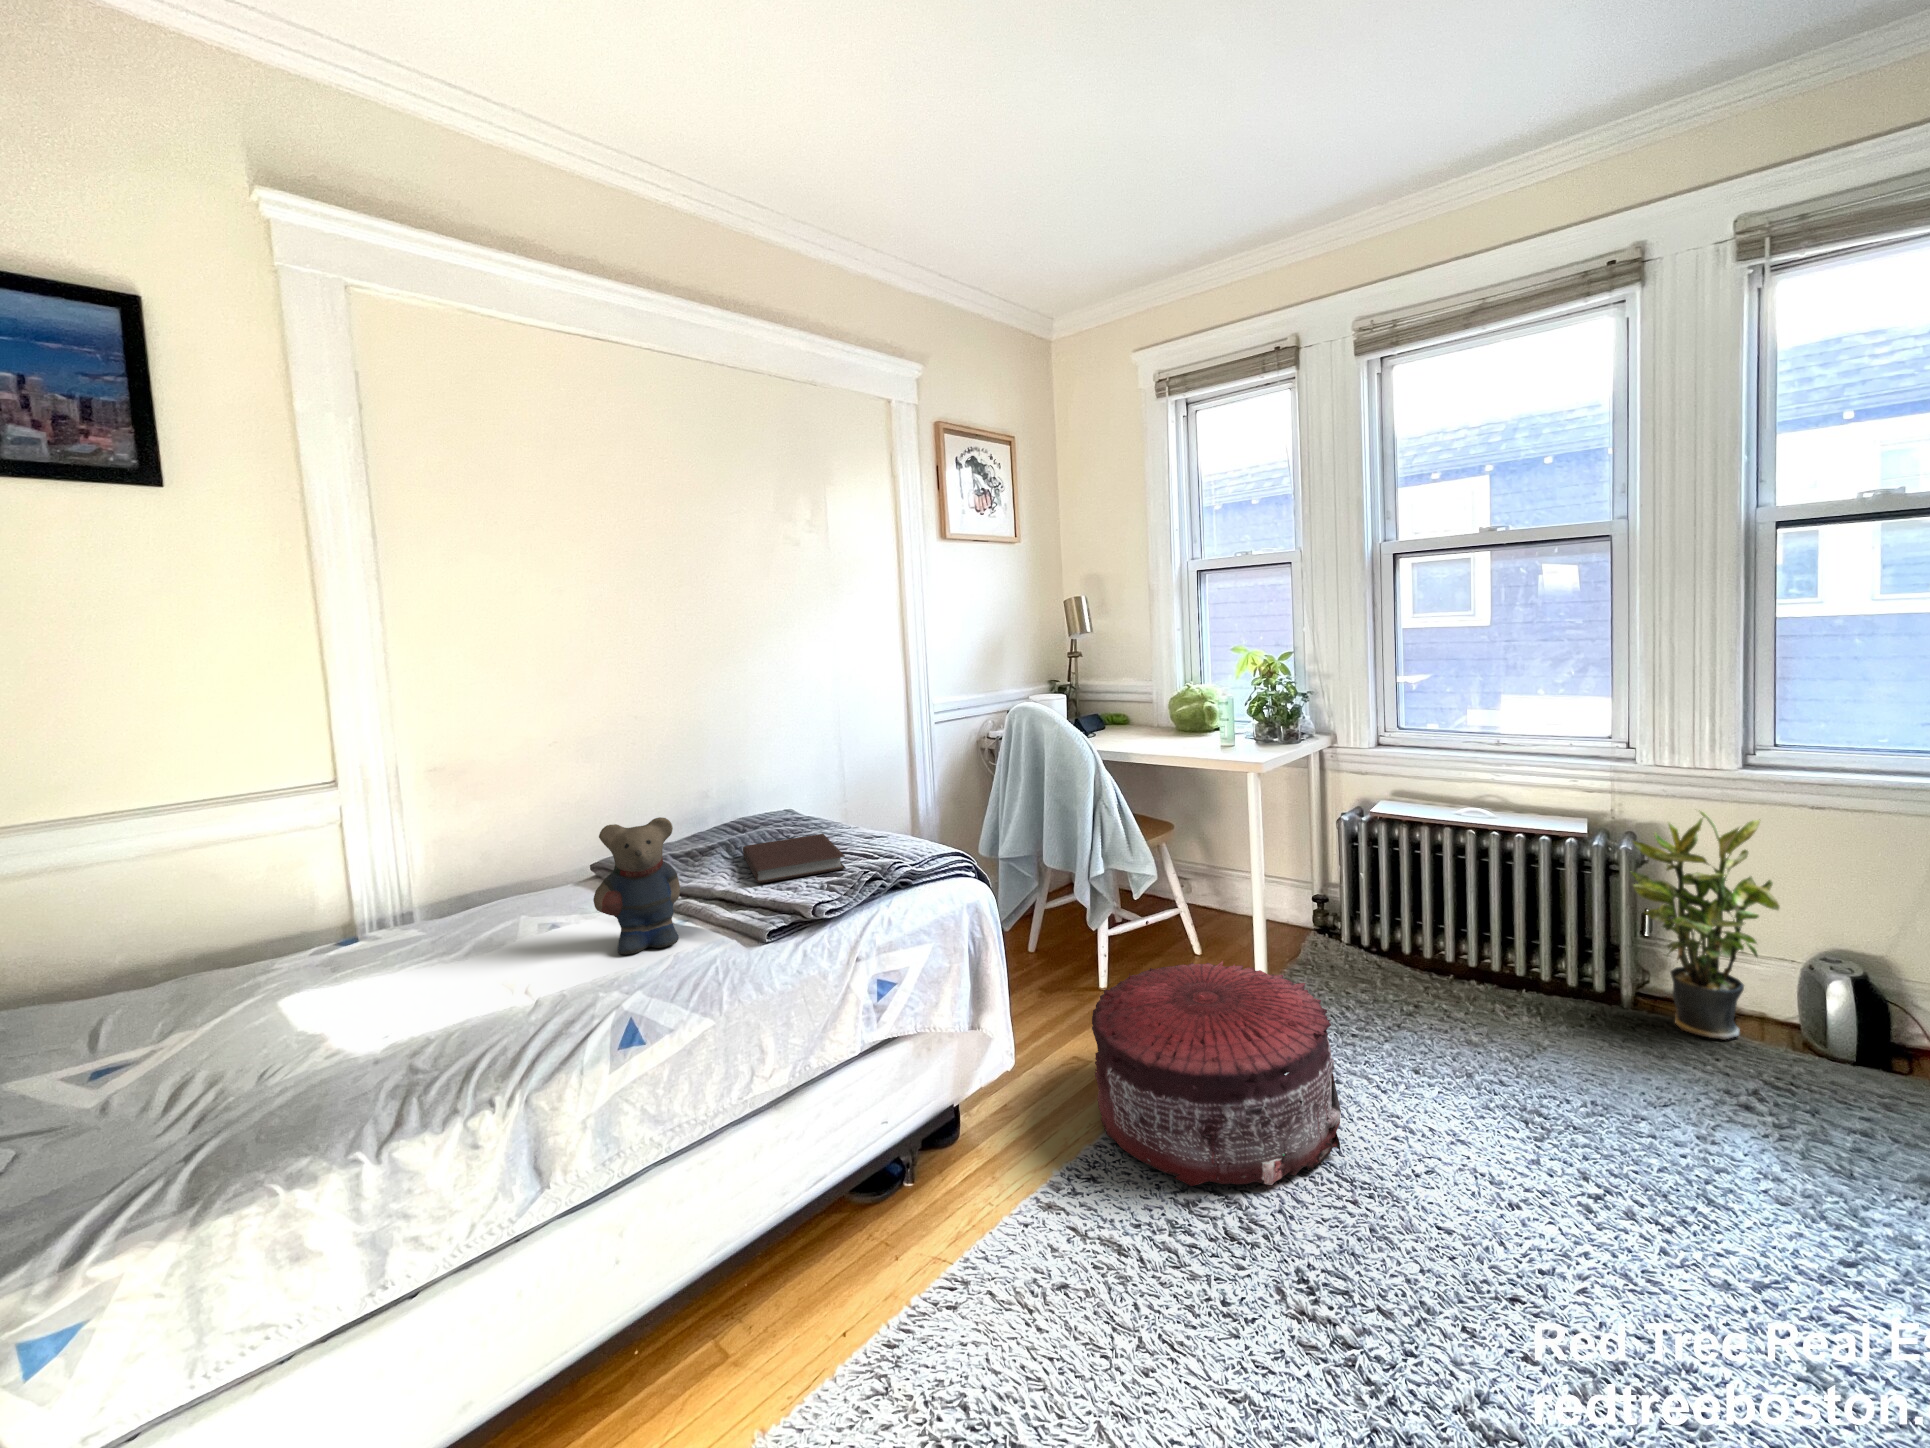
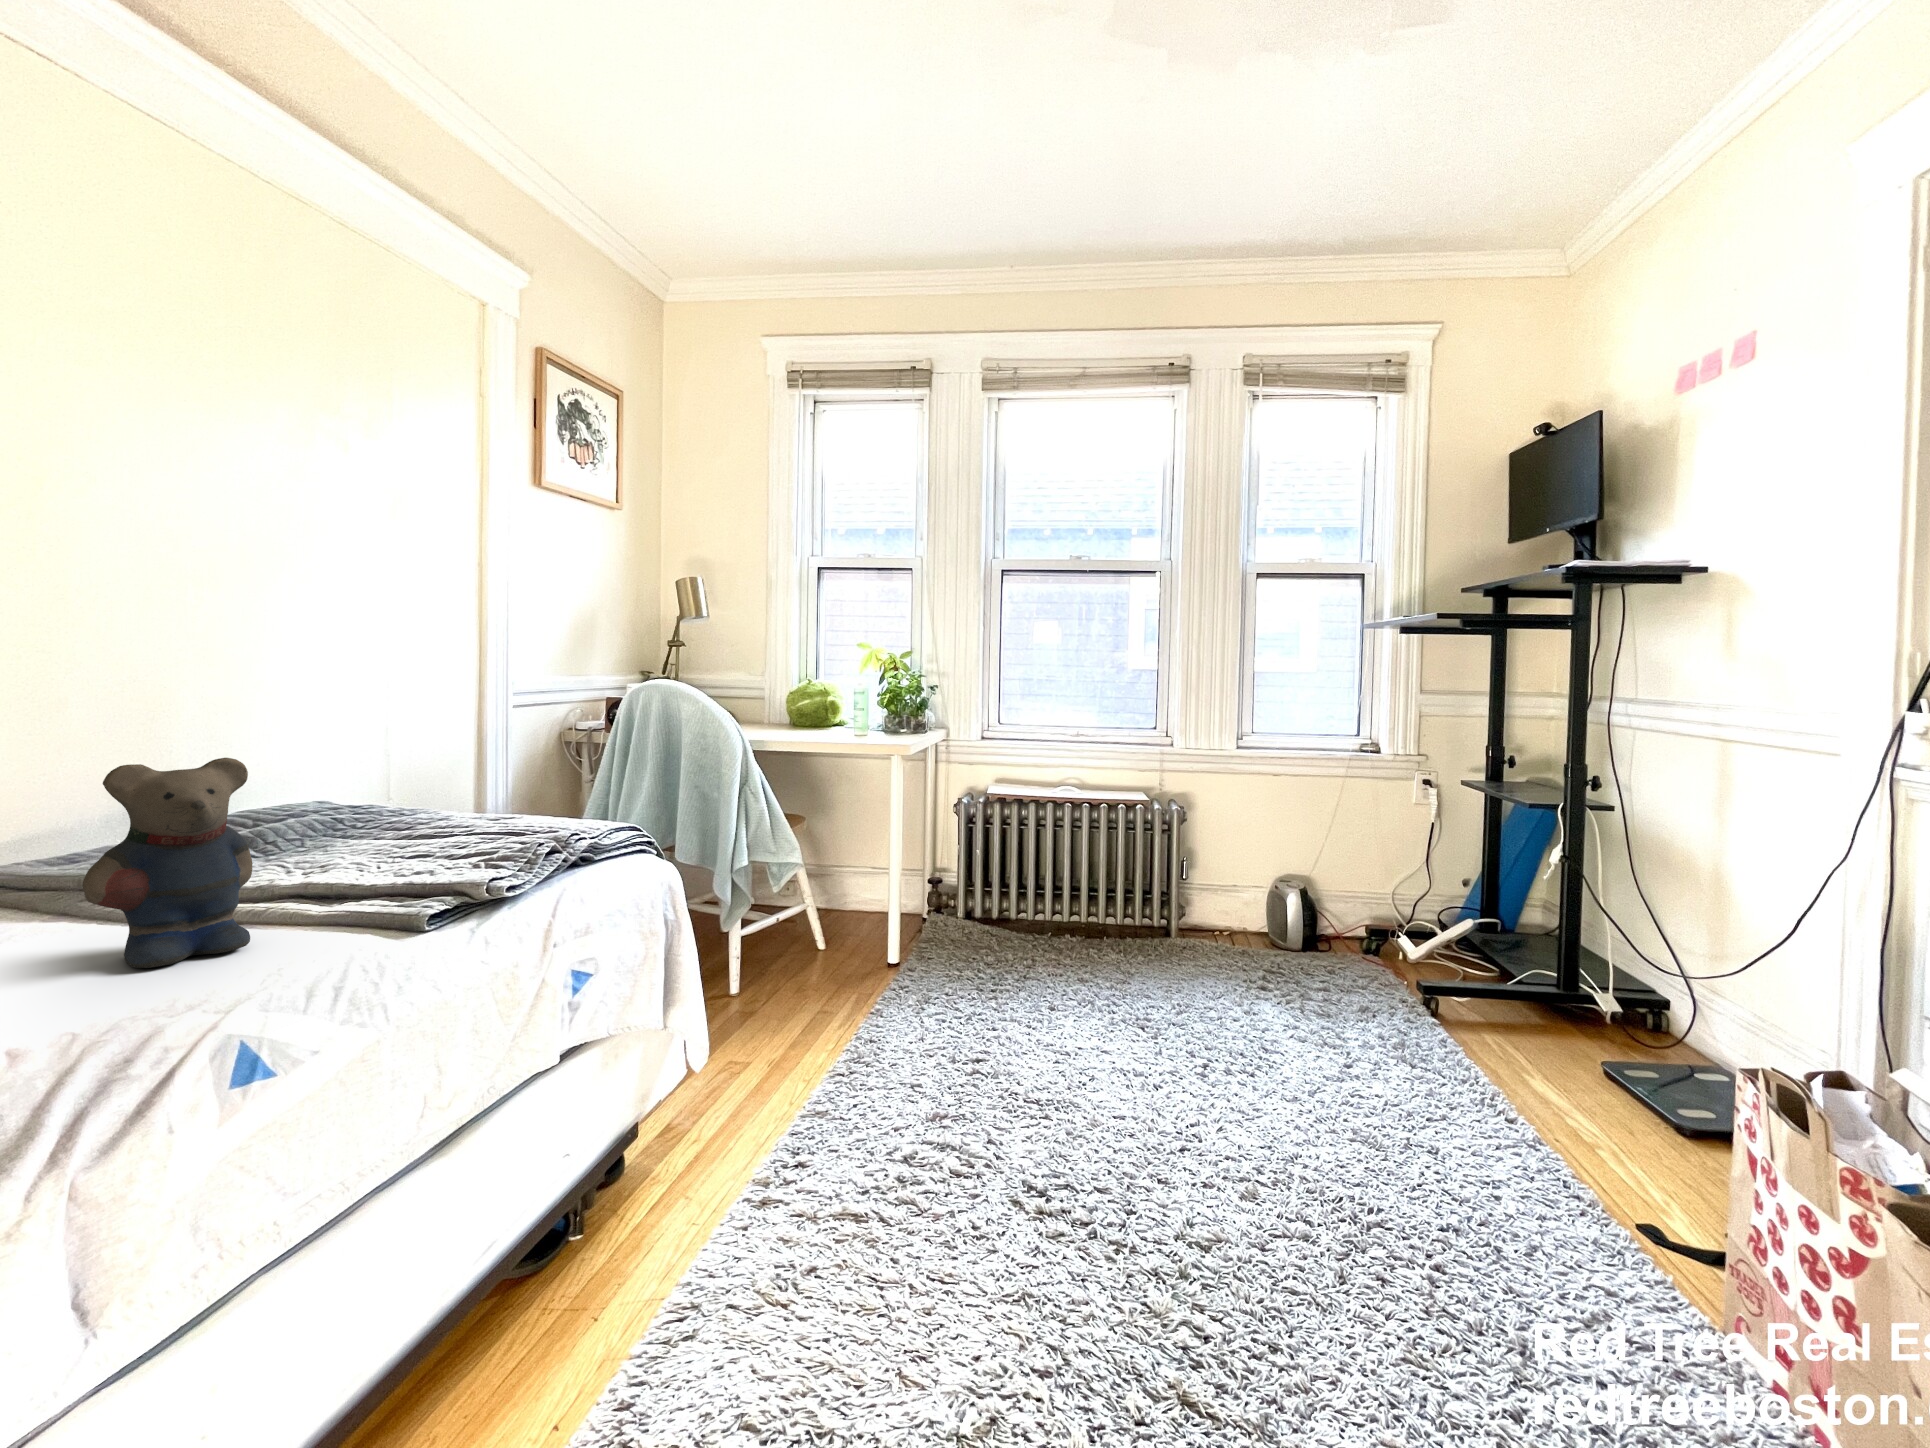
potted plant: present [1632,812,1779,1040] -> none [1179,781,1263,950]
notebook: present [743,834,846,883] -> none [290,813,487,868]
pouf: present [1092,961,1341,1186] -> none [777,931,1022,1142]

